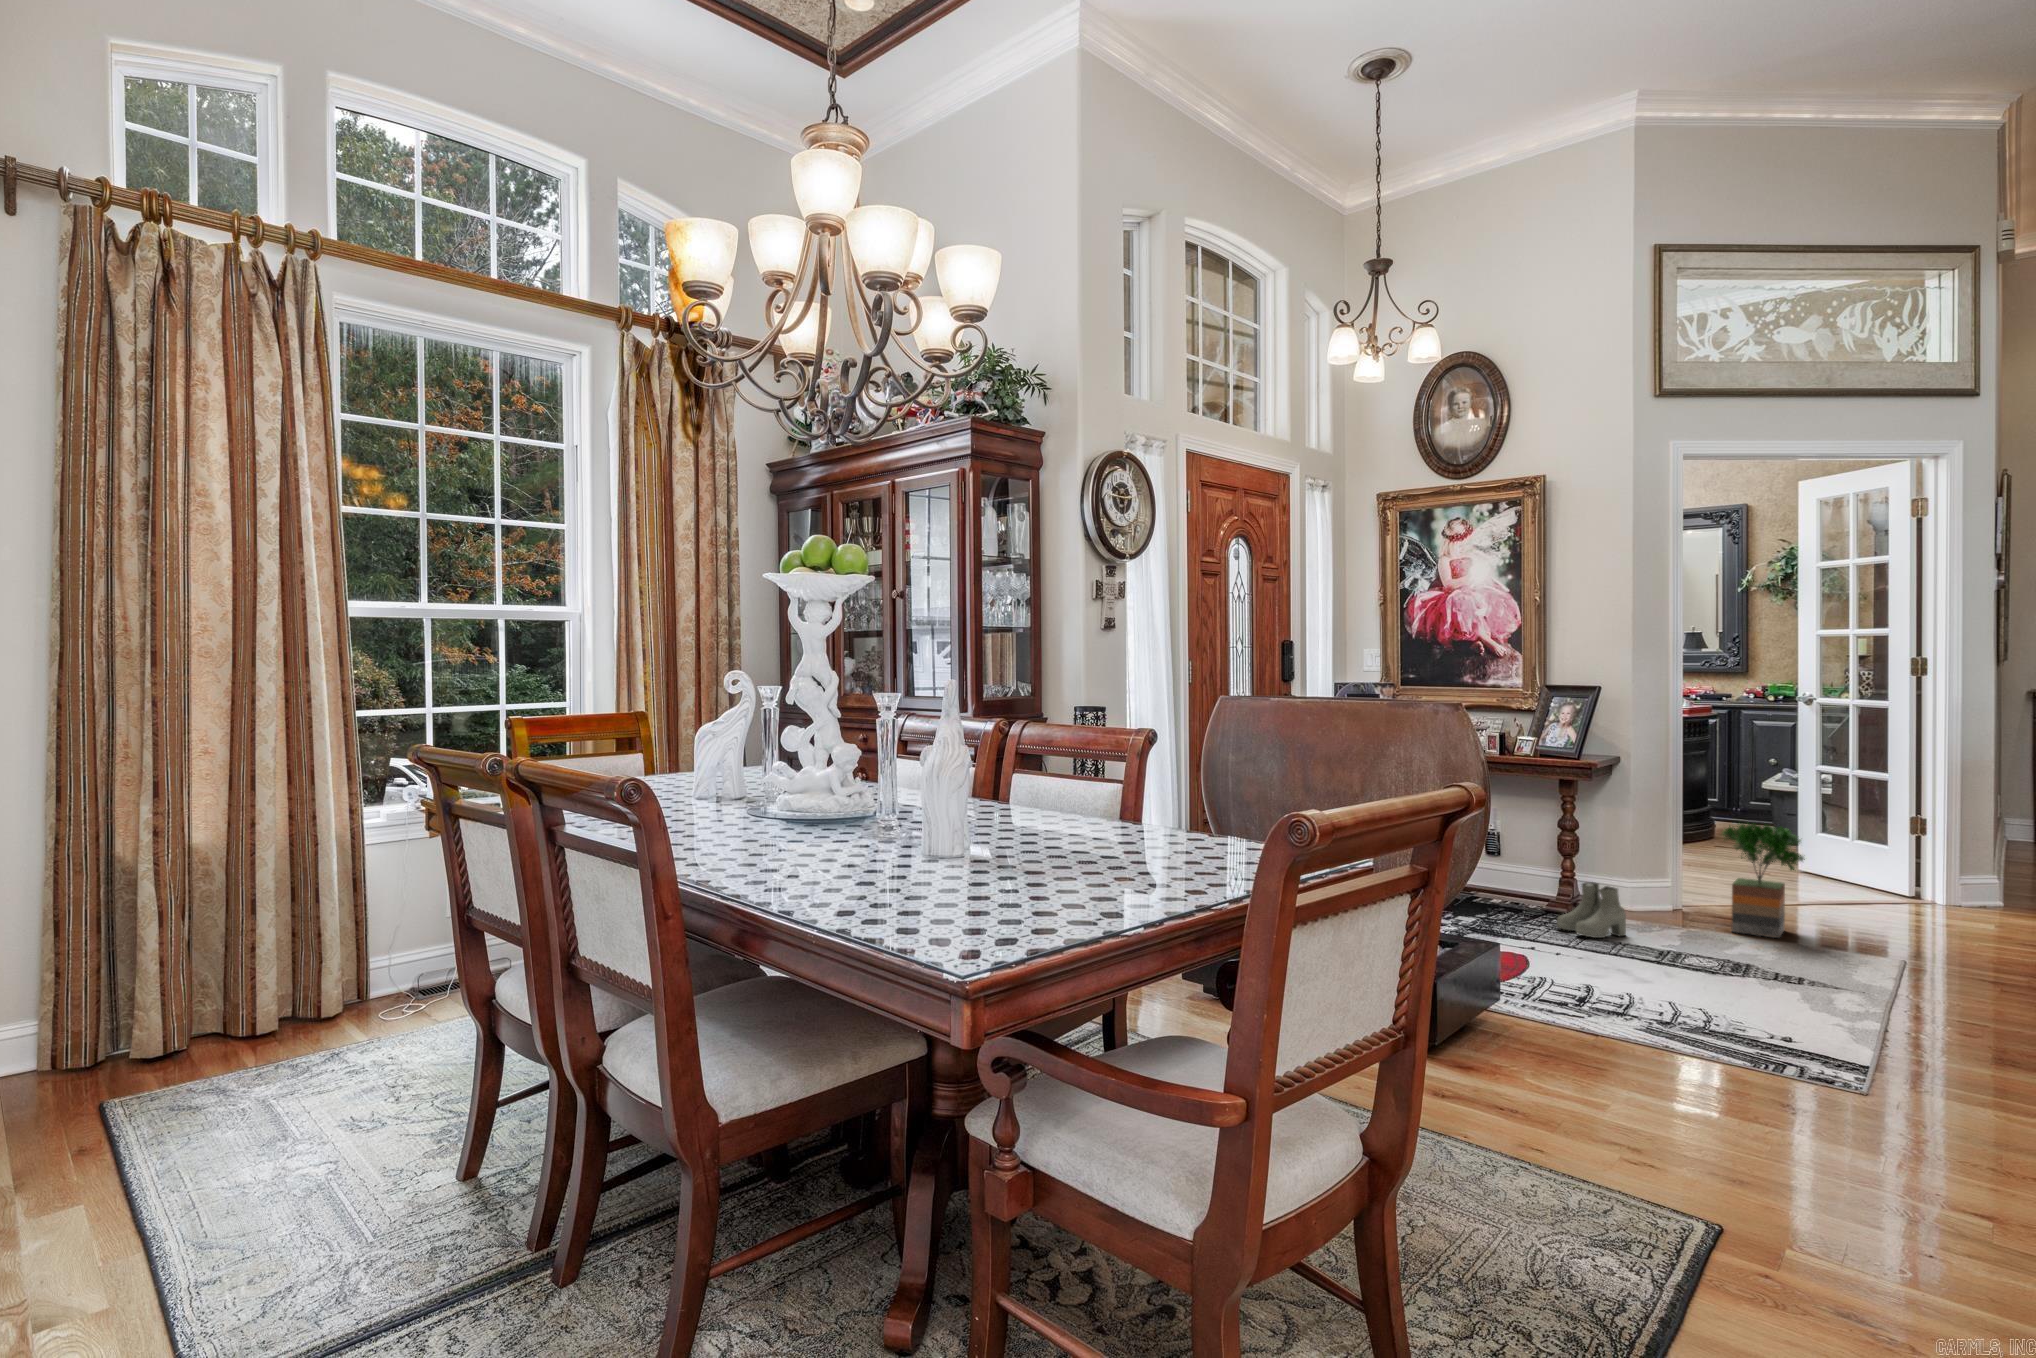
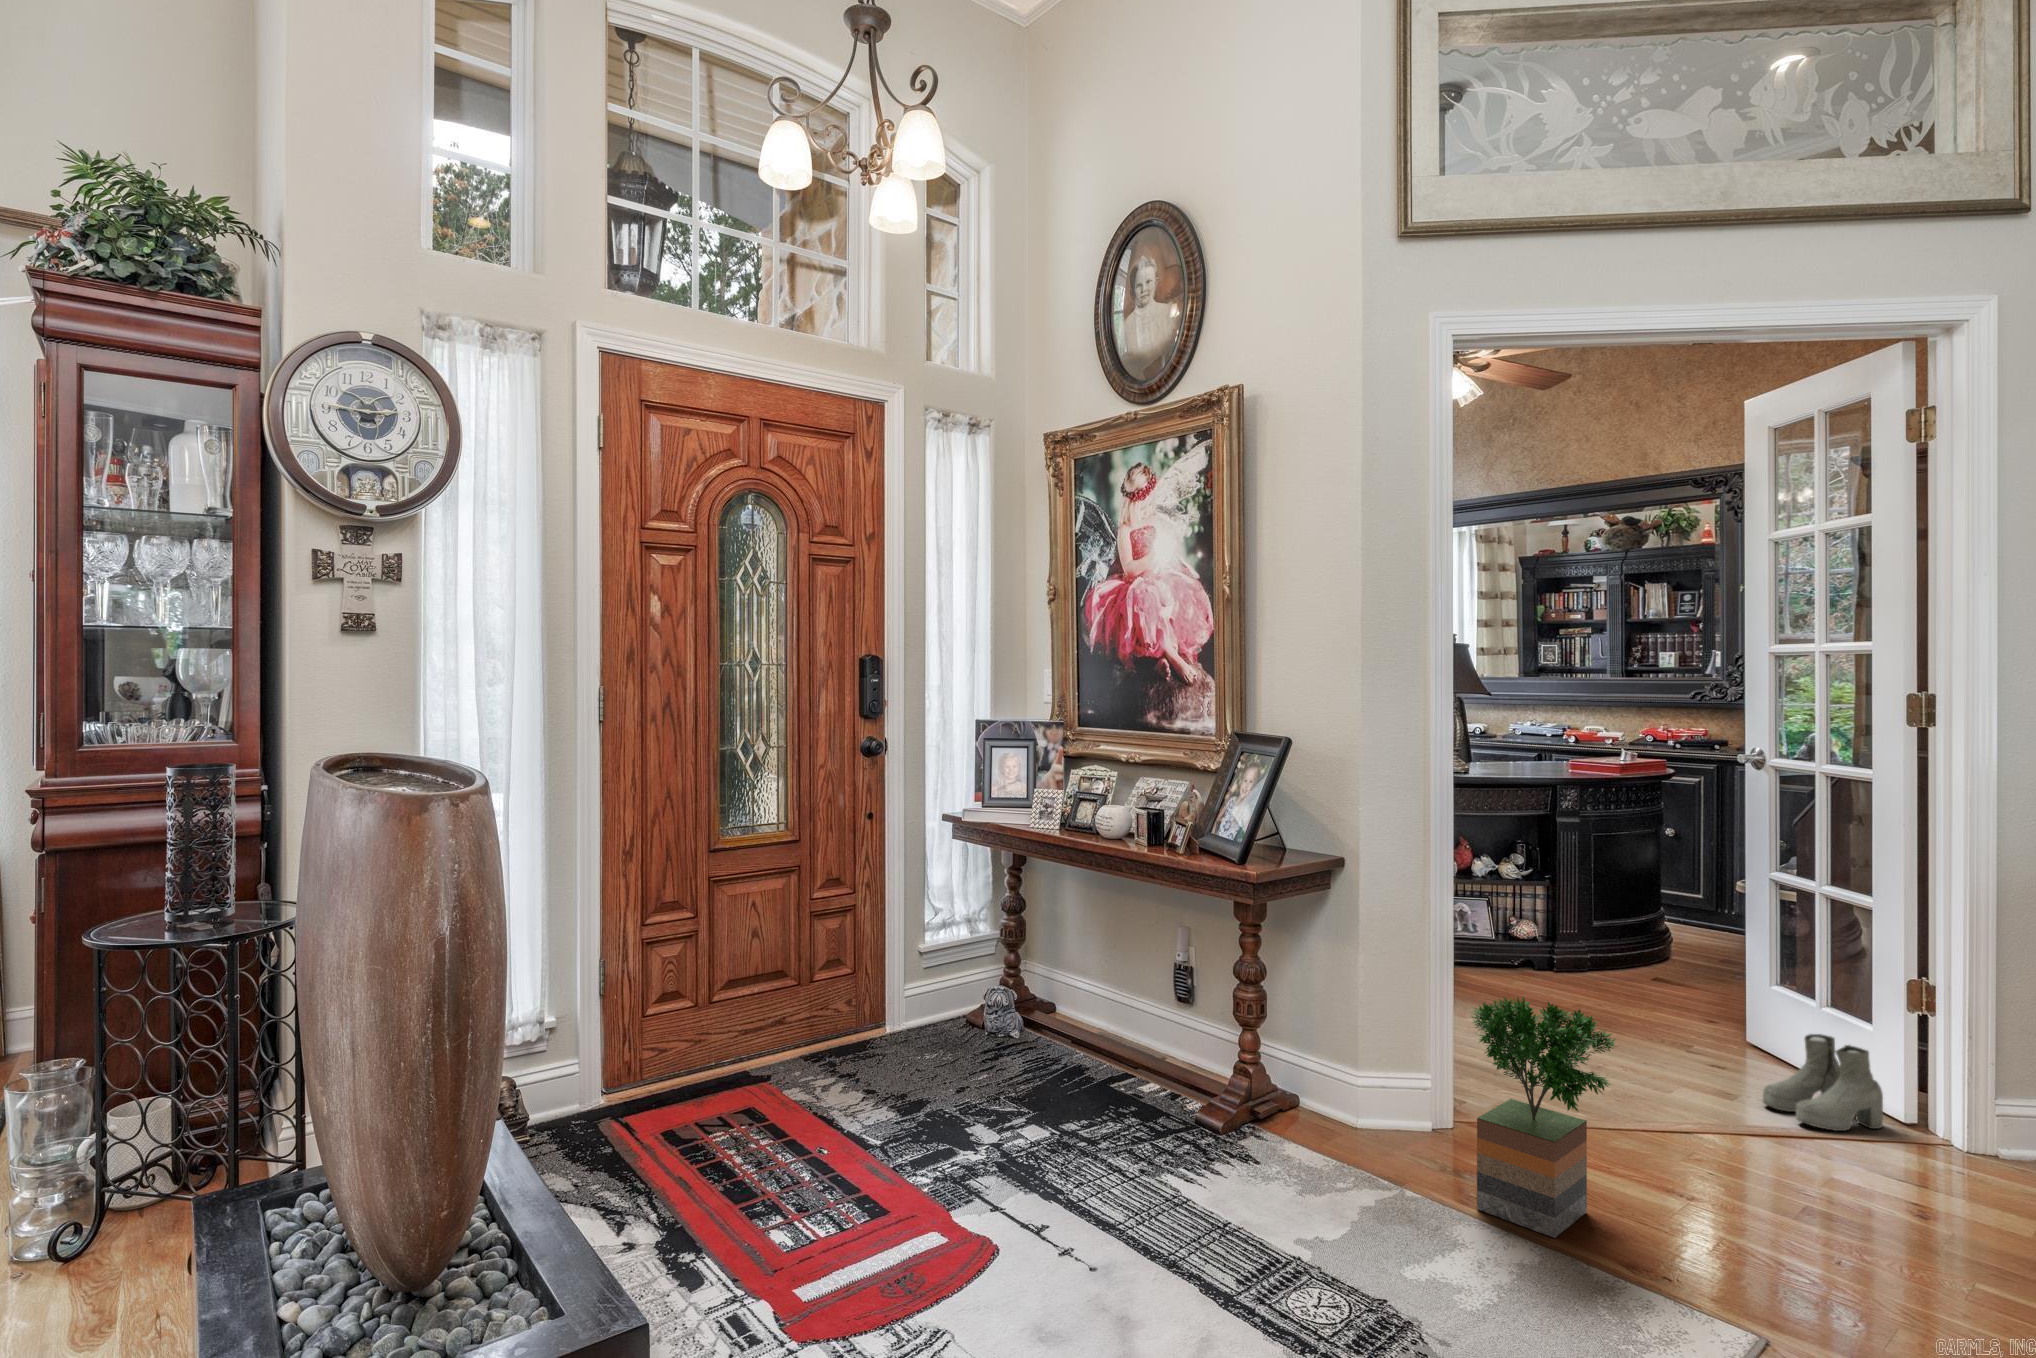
boots: present [1557,882,1626,938] -> present [1763,1034,1883,1131]

